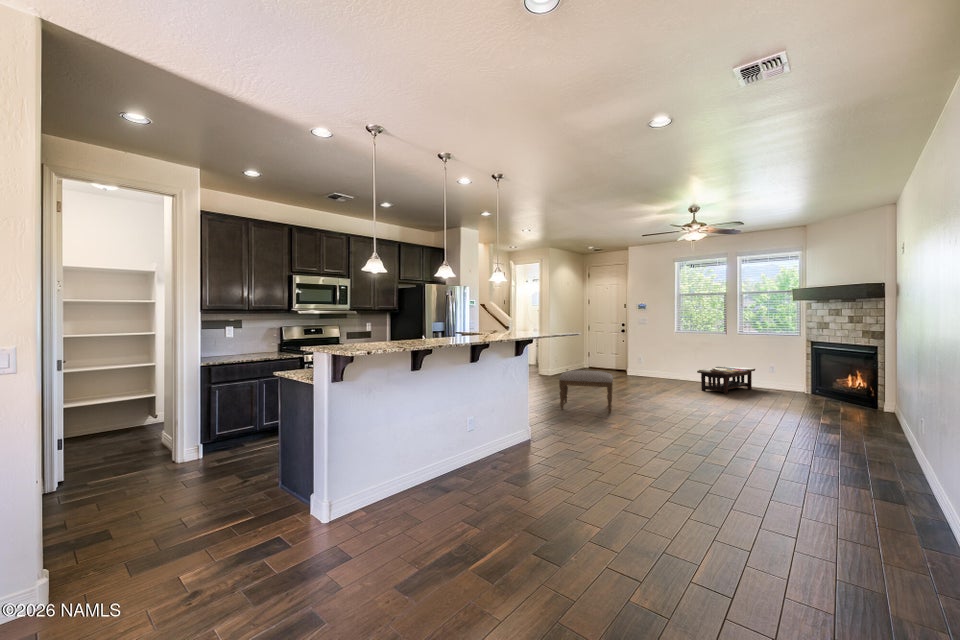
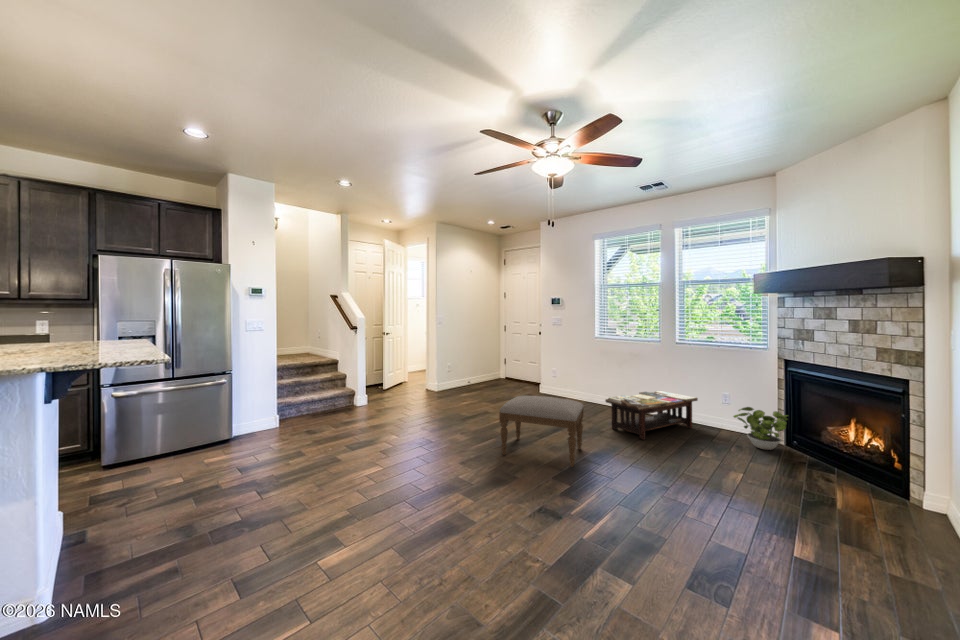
ottoman: present [559,370,613,412] -> present [499,396,584,467]
potted plant: none [782,370,814,396] -> present [733,407,788,450]

